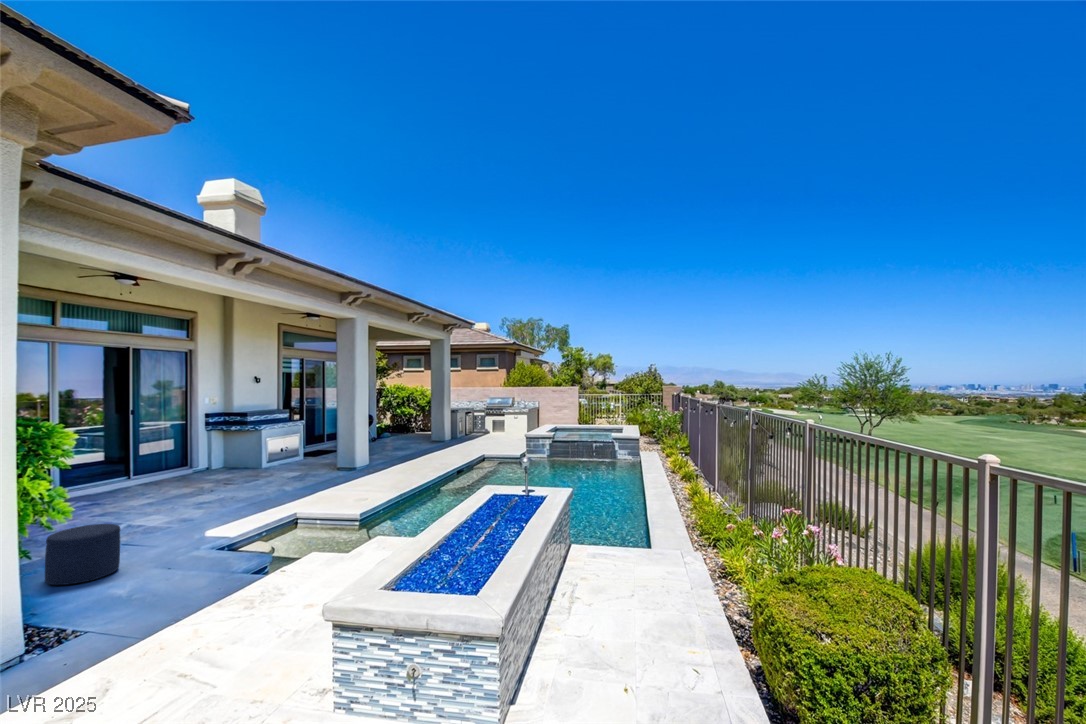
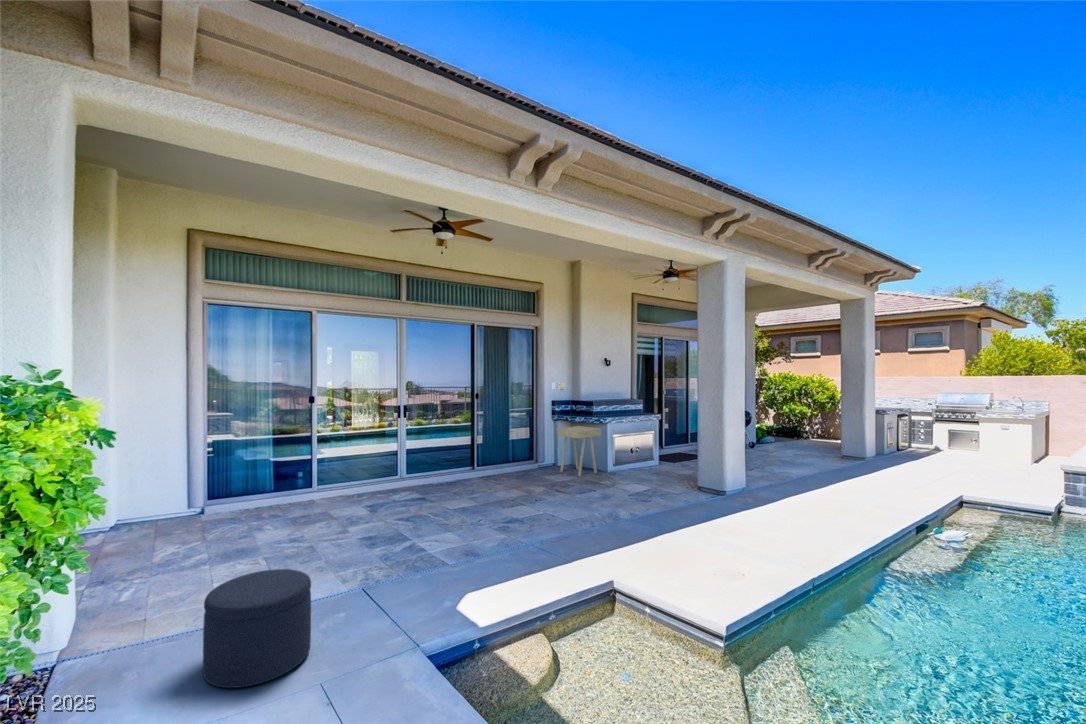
side table: none [214,434,257,474] -> present [557,426,601,476]

